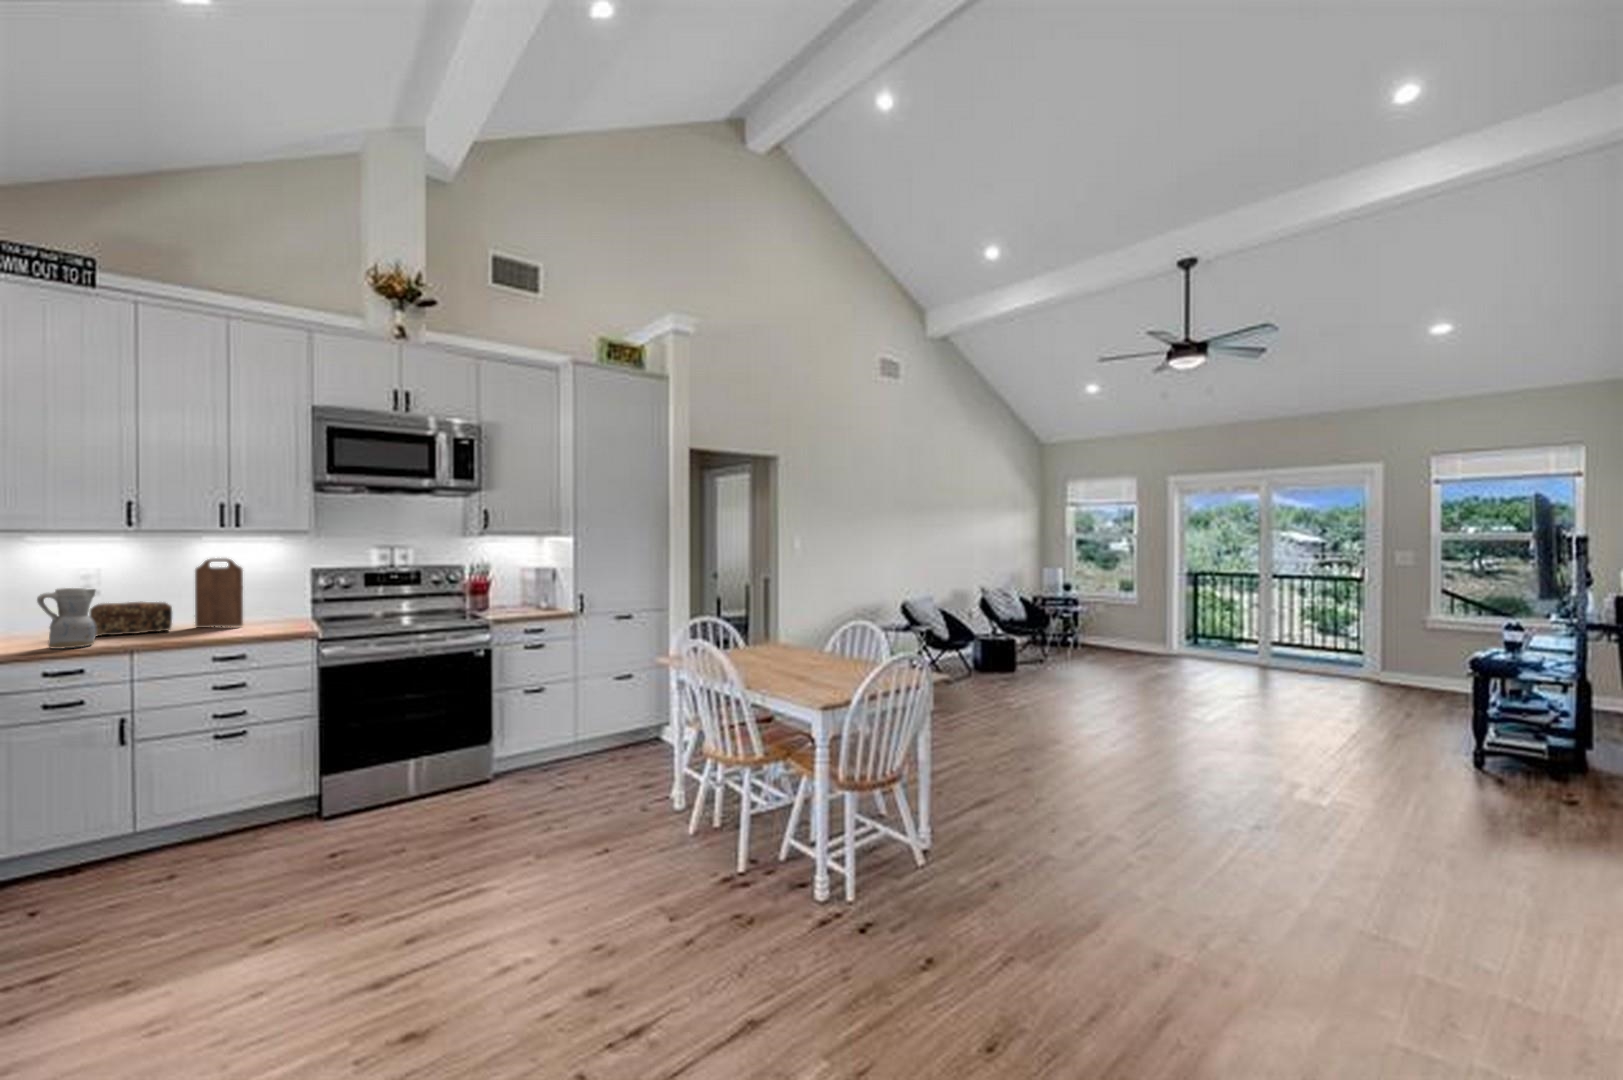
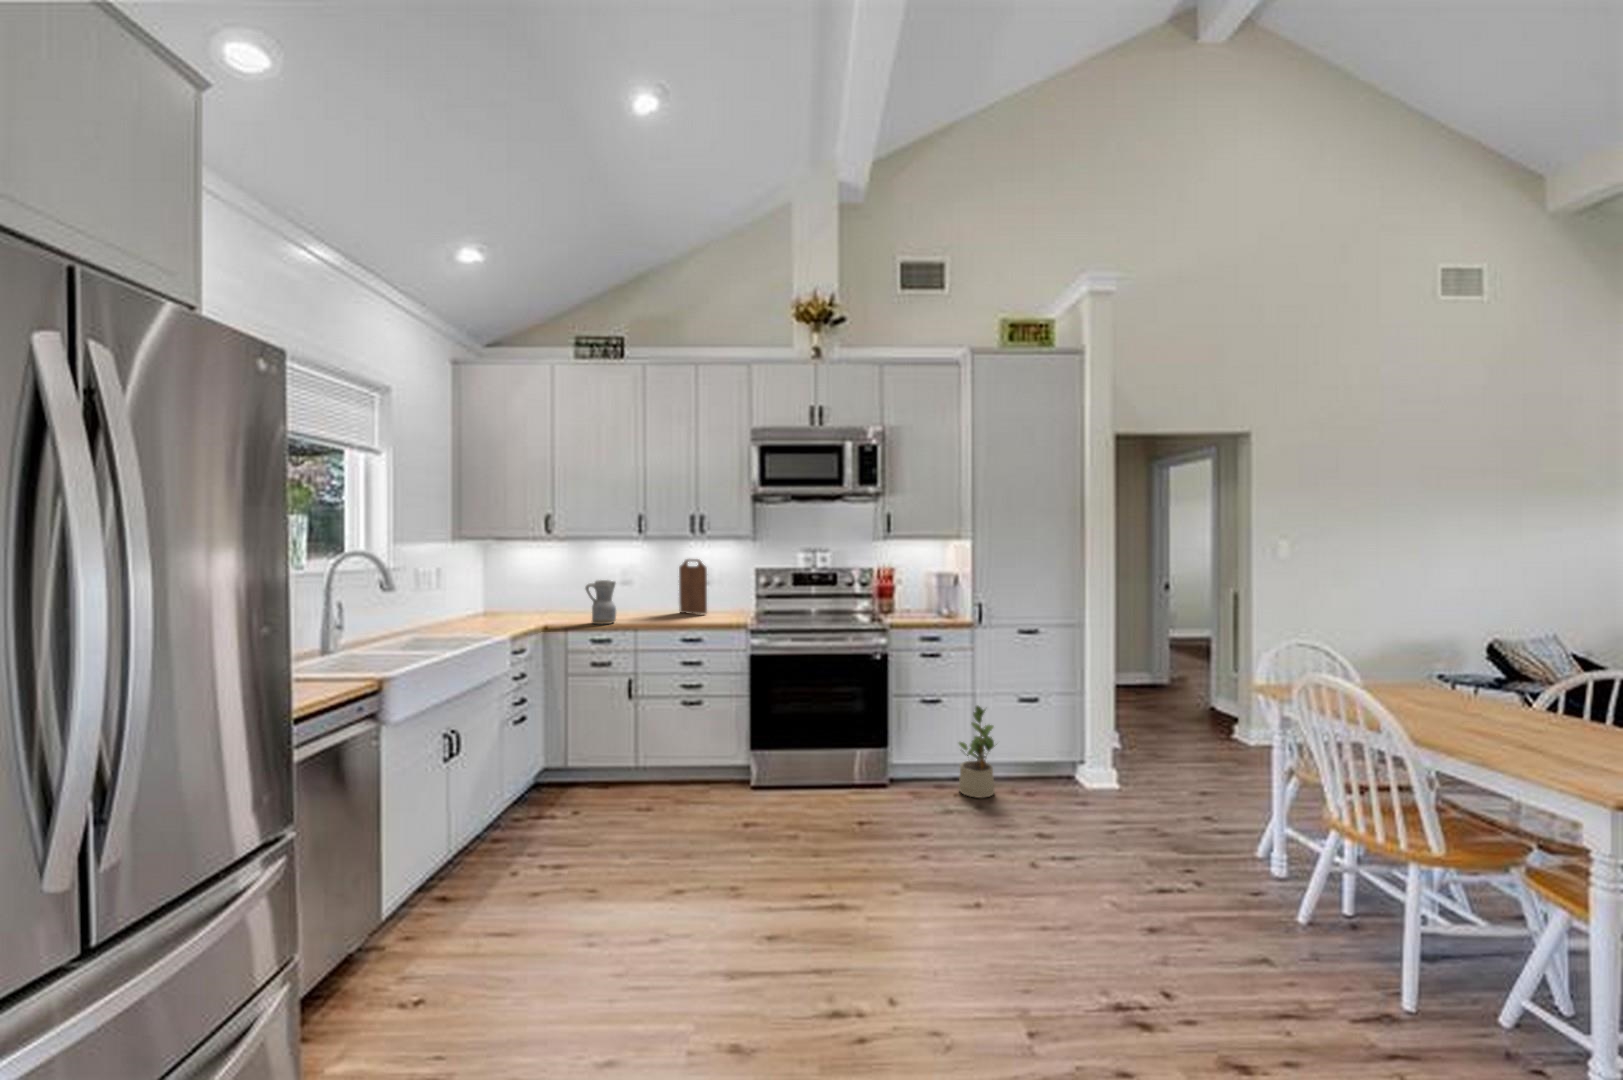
bread loaf: present [89,602,172,636] -> none [619,591,666,616]
potted plant: none [563,689,605,776] -> present [959,706,995,798]

